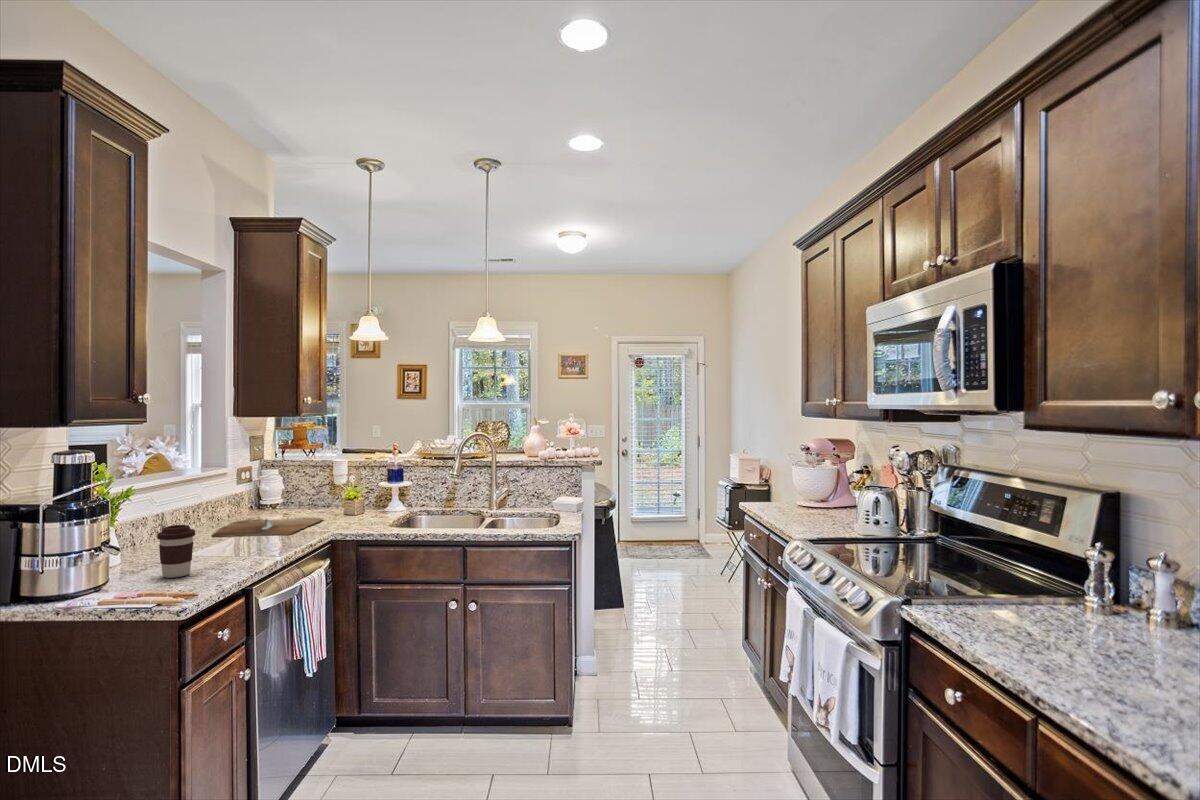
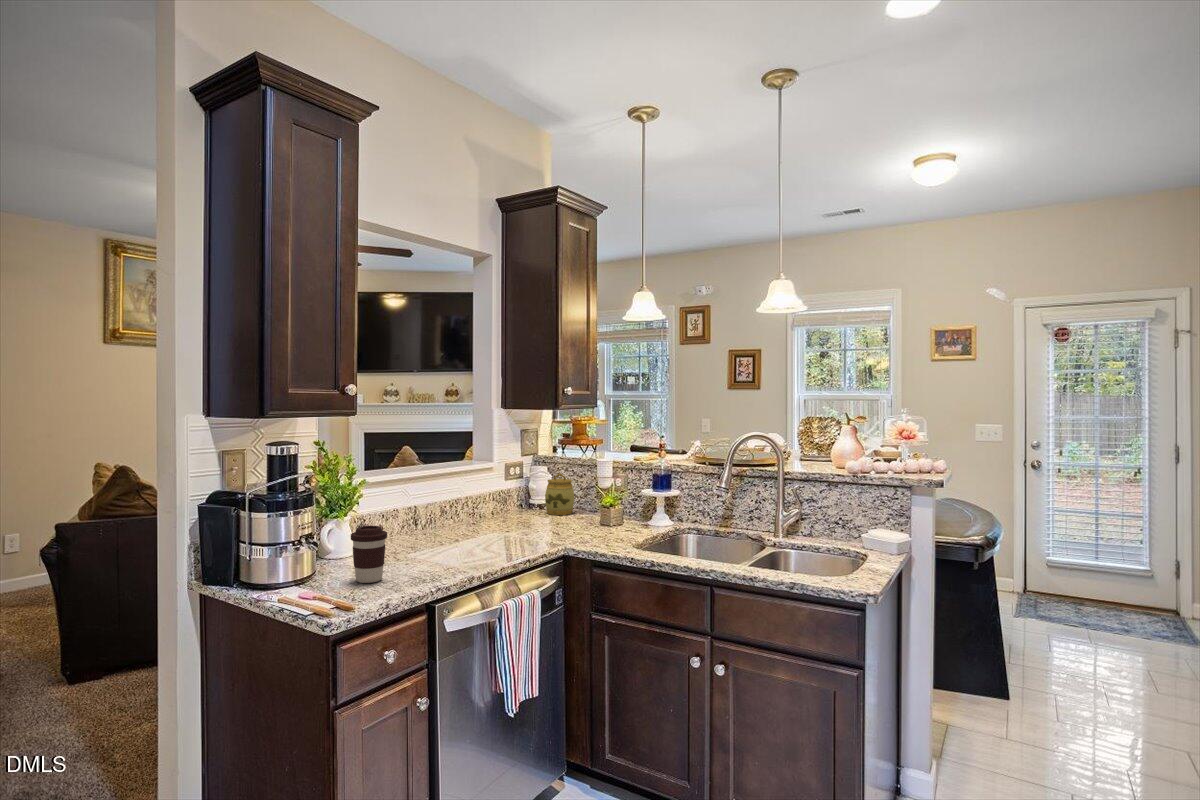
jar: none [278,474,309,512] -> present [545,473,574,515]
cutting board: present [212,518,323,537] -> none [453,519,576,543]

